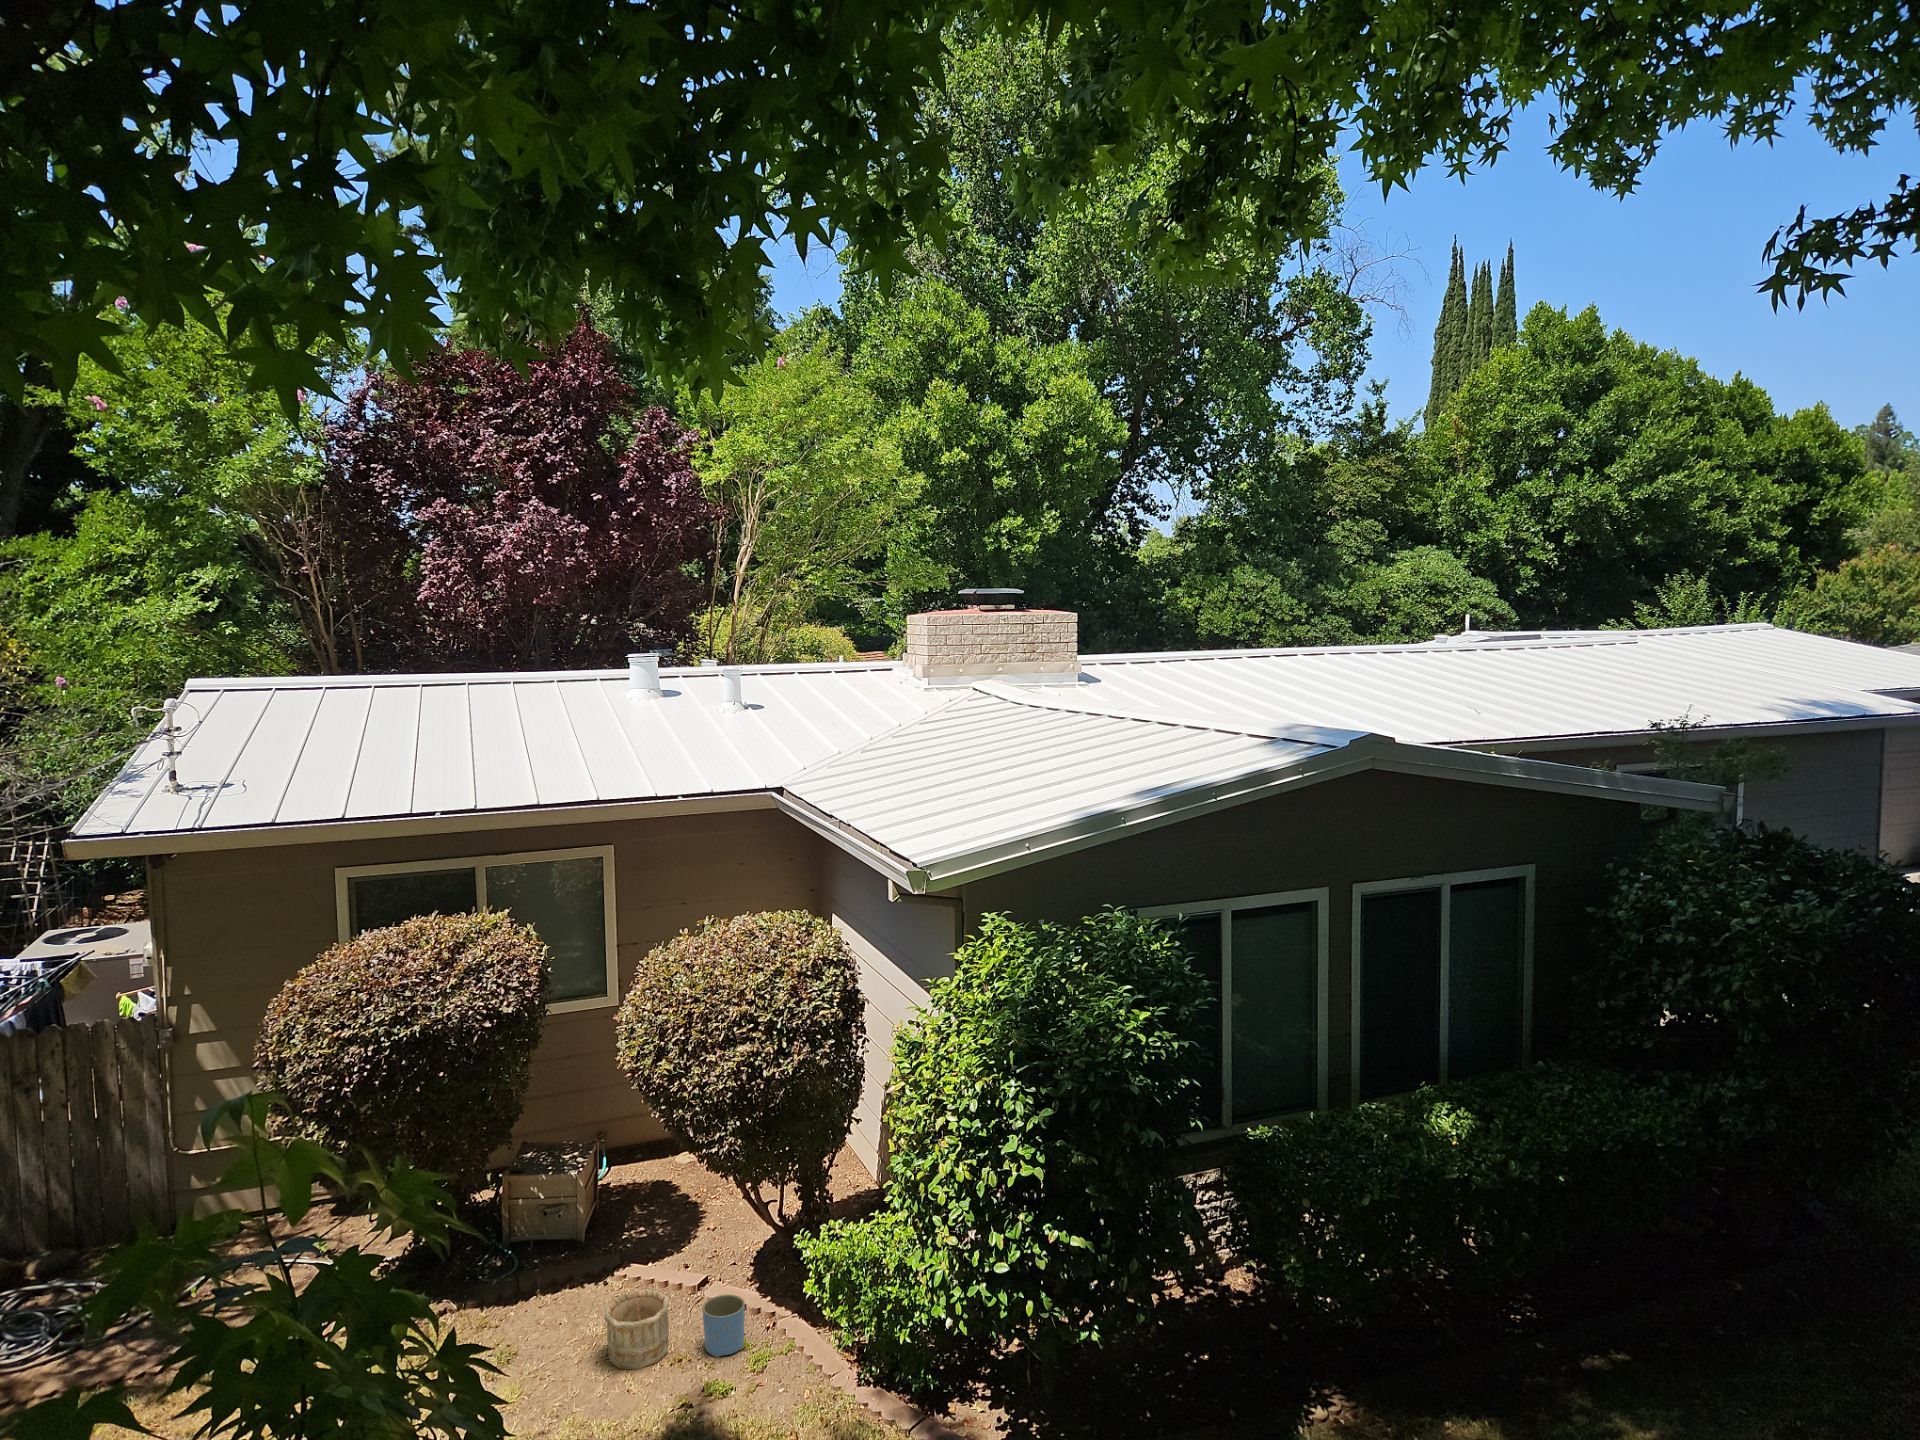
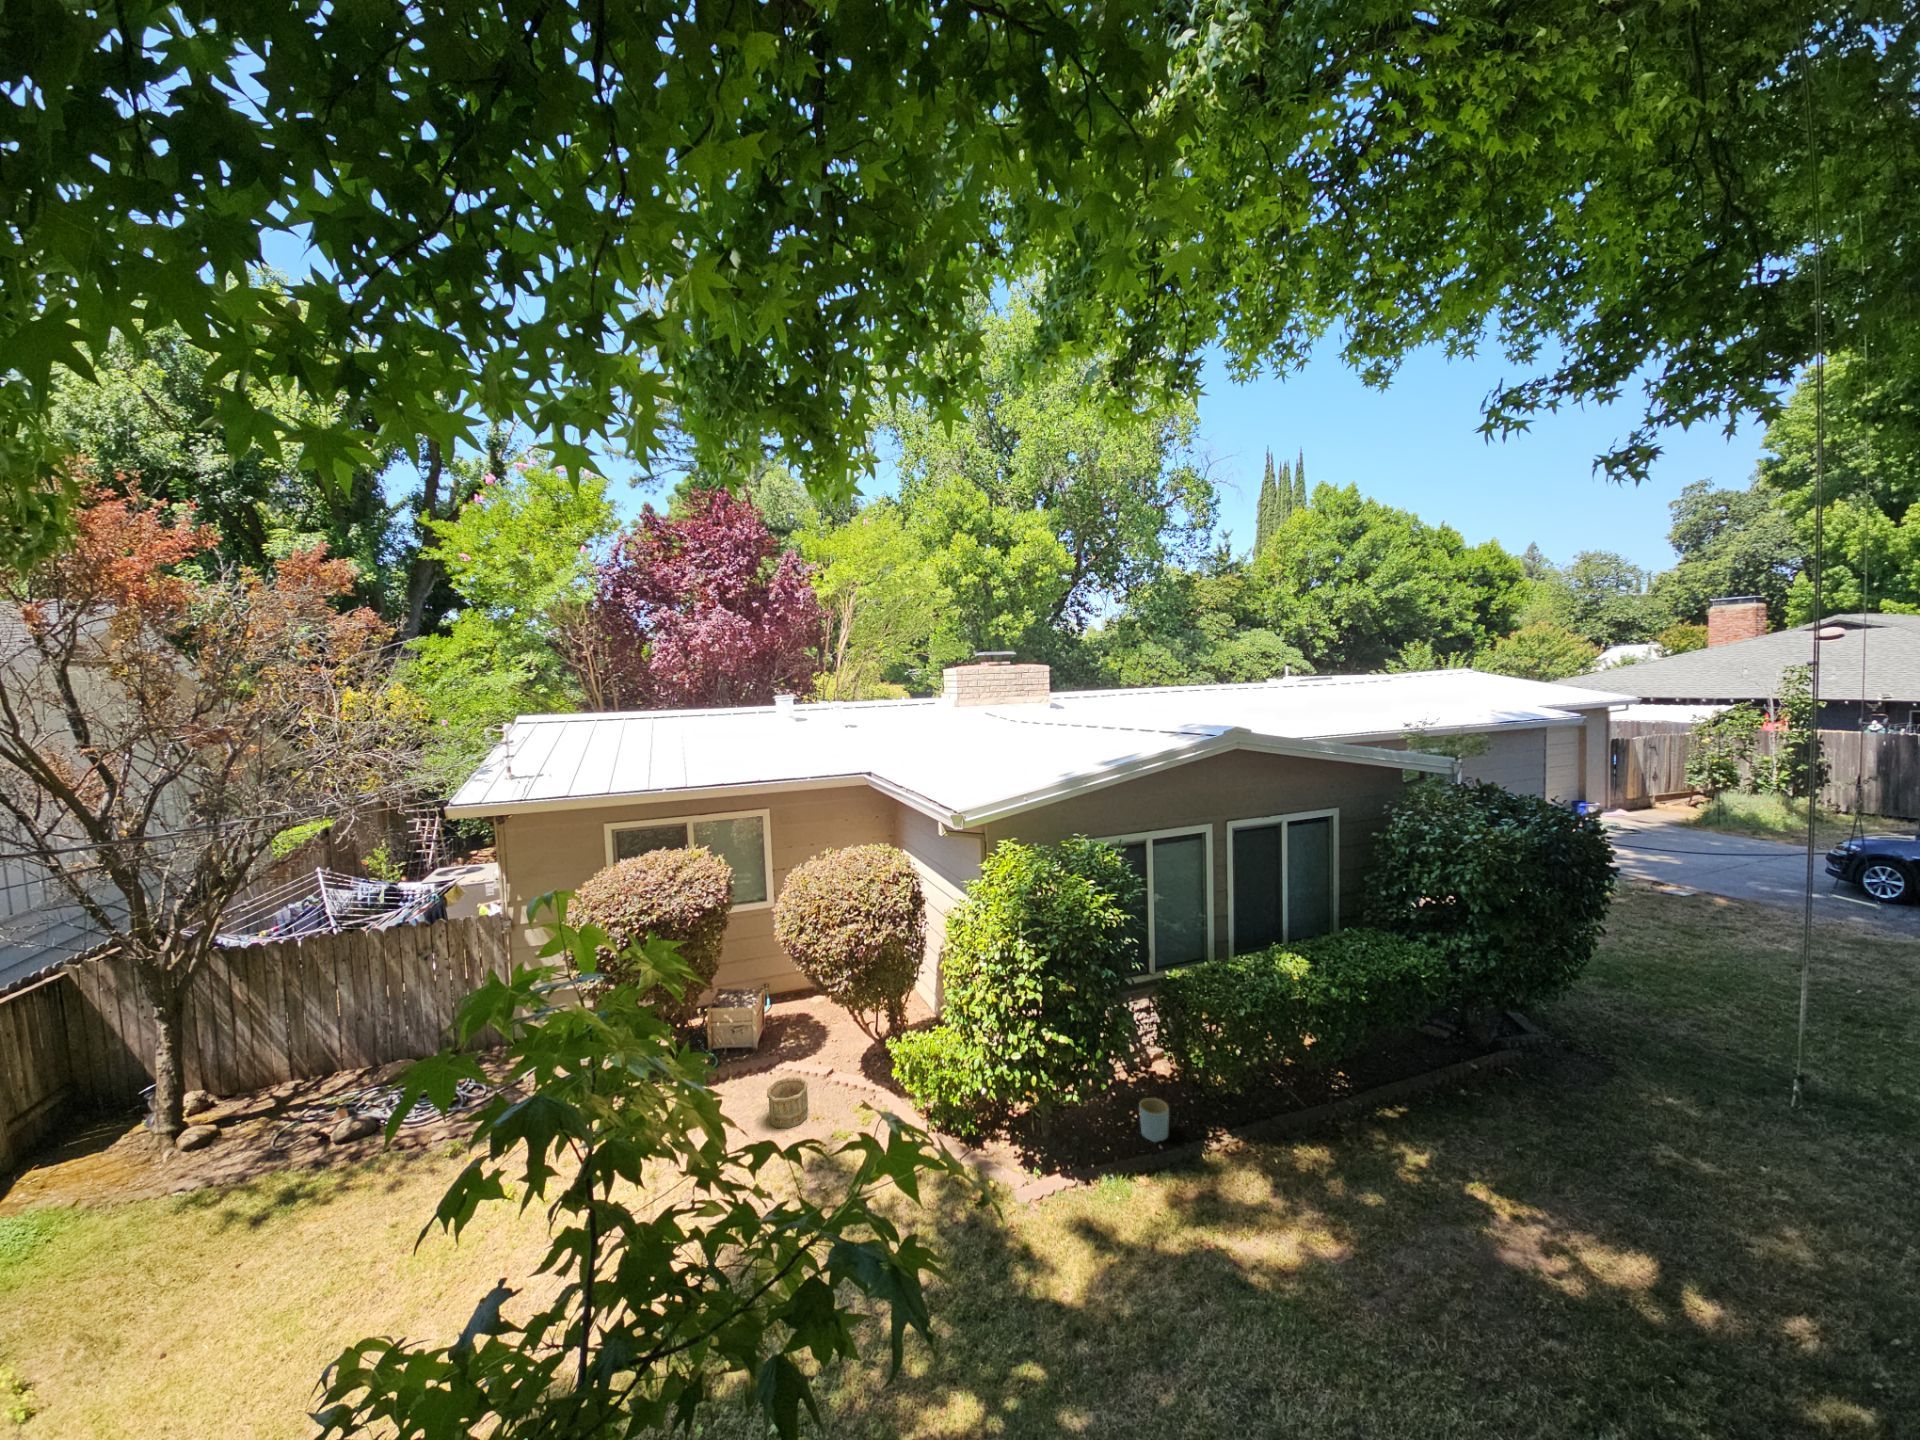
planter: present [703,1294,745,1357] -> present [1139,1098,1169,1142]

